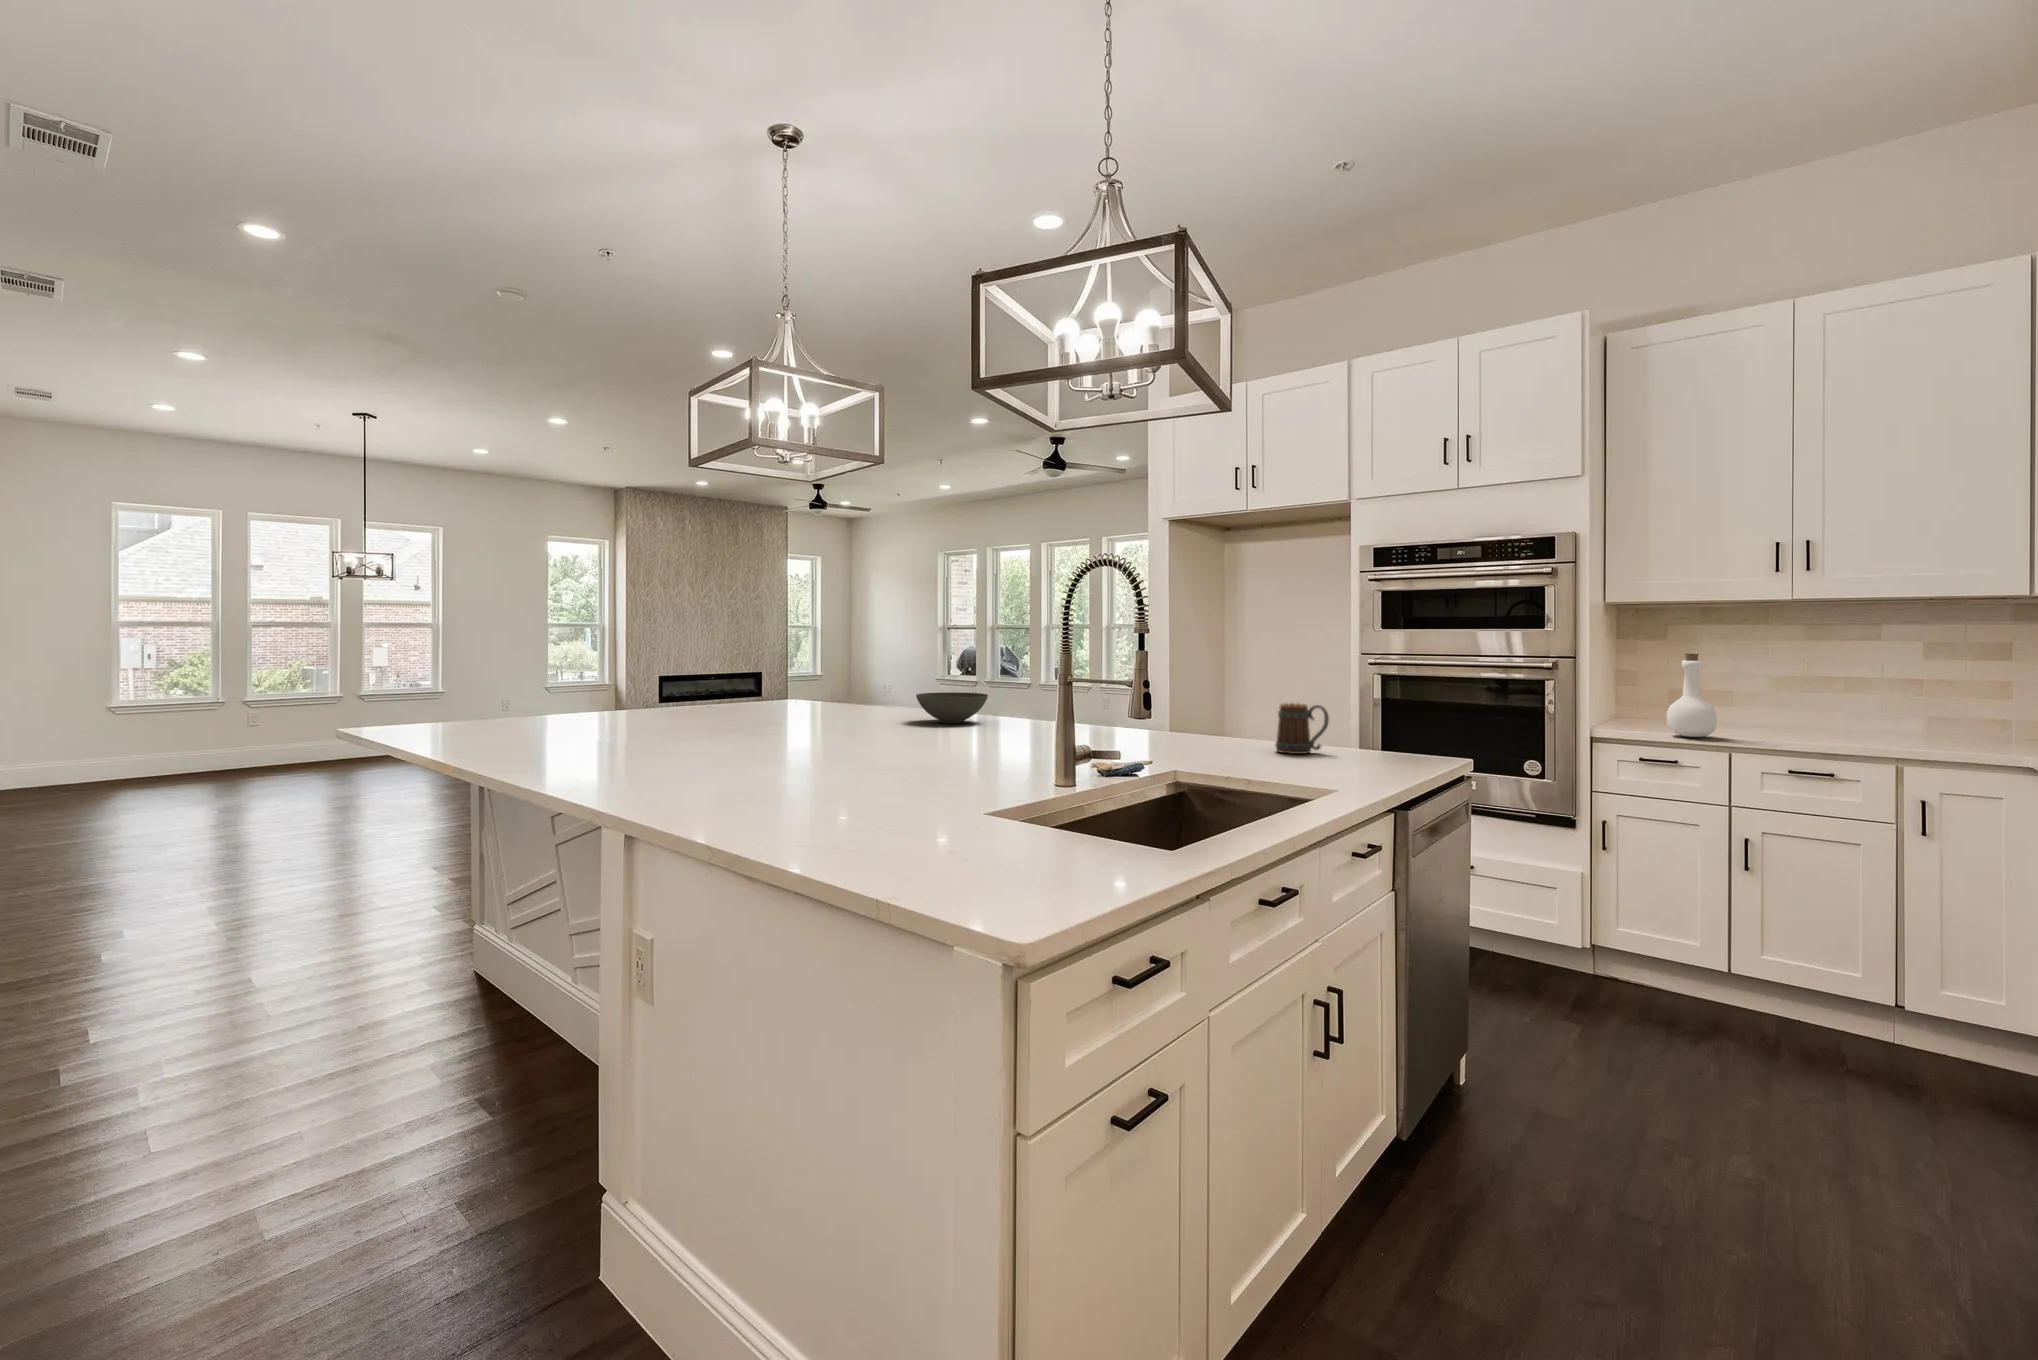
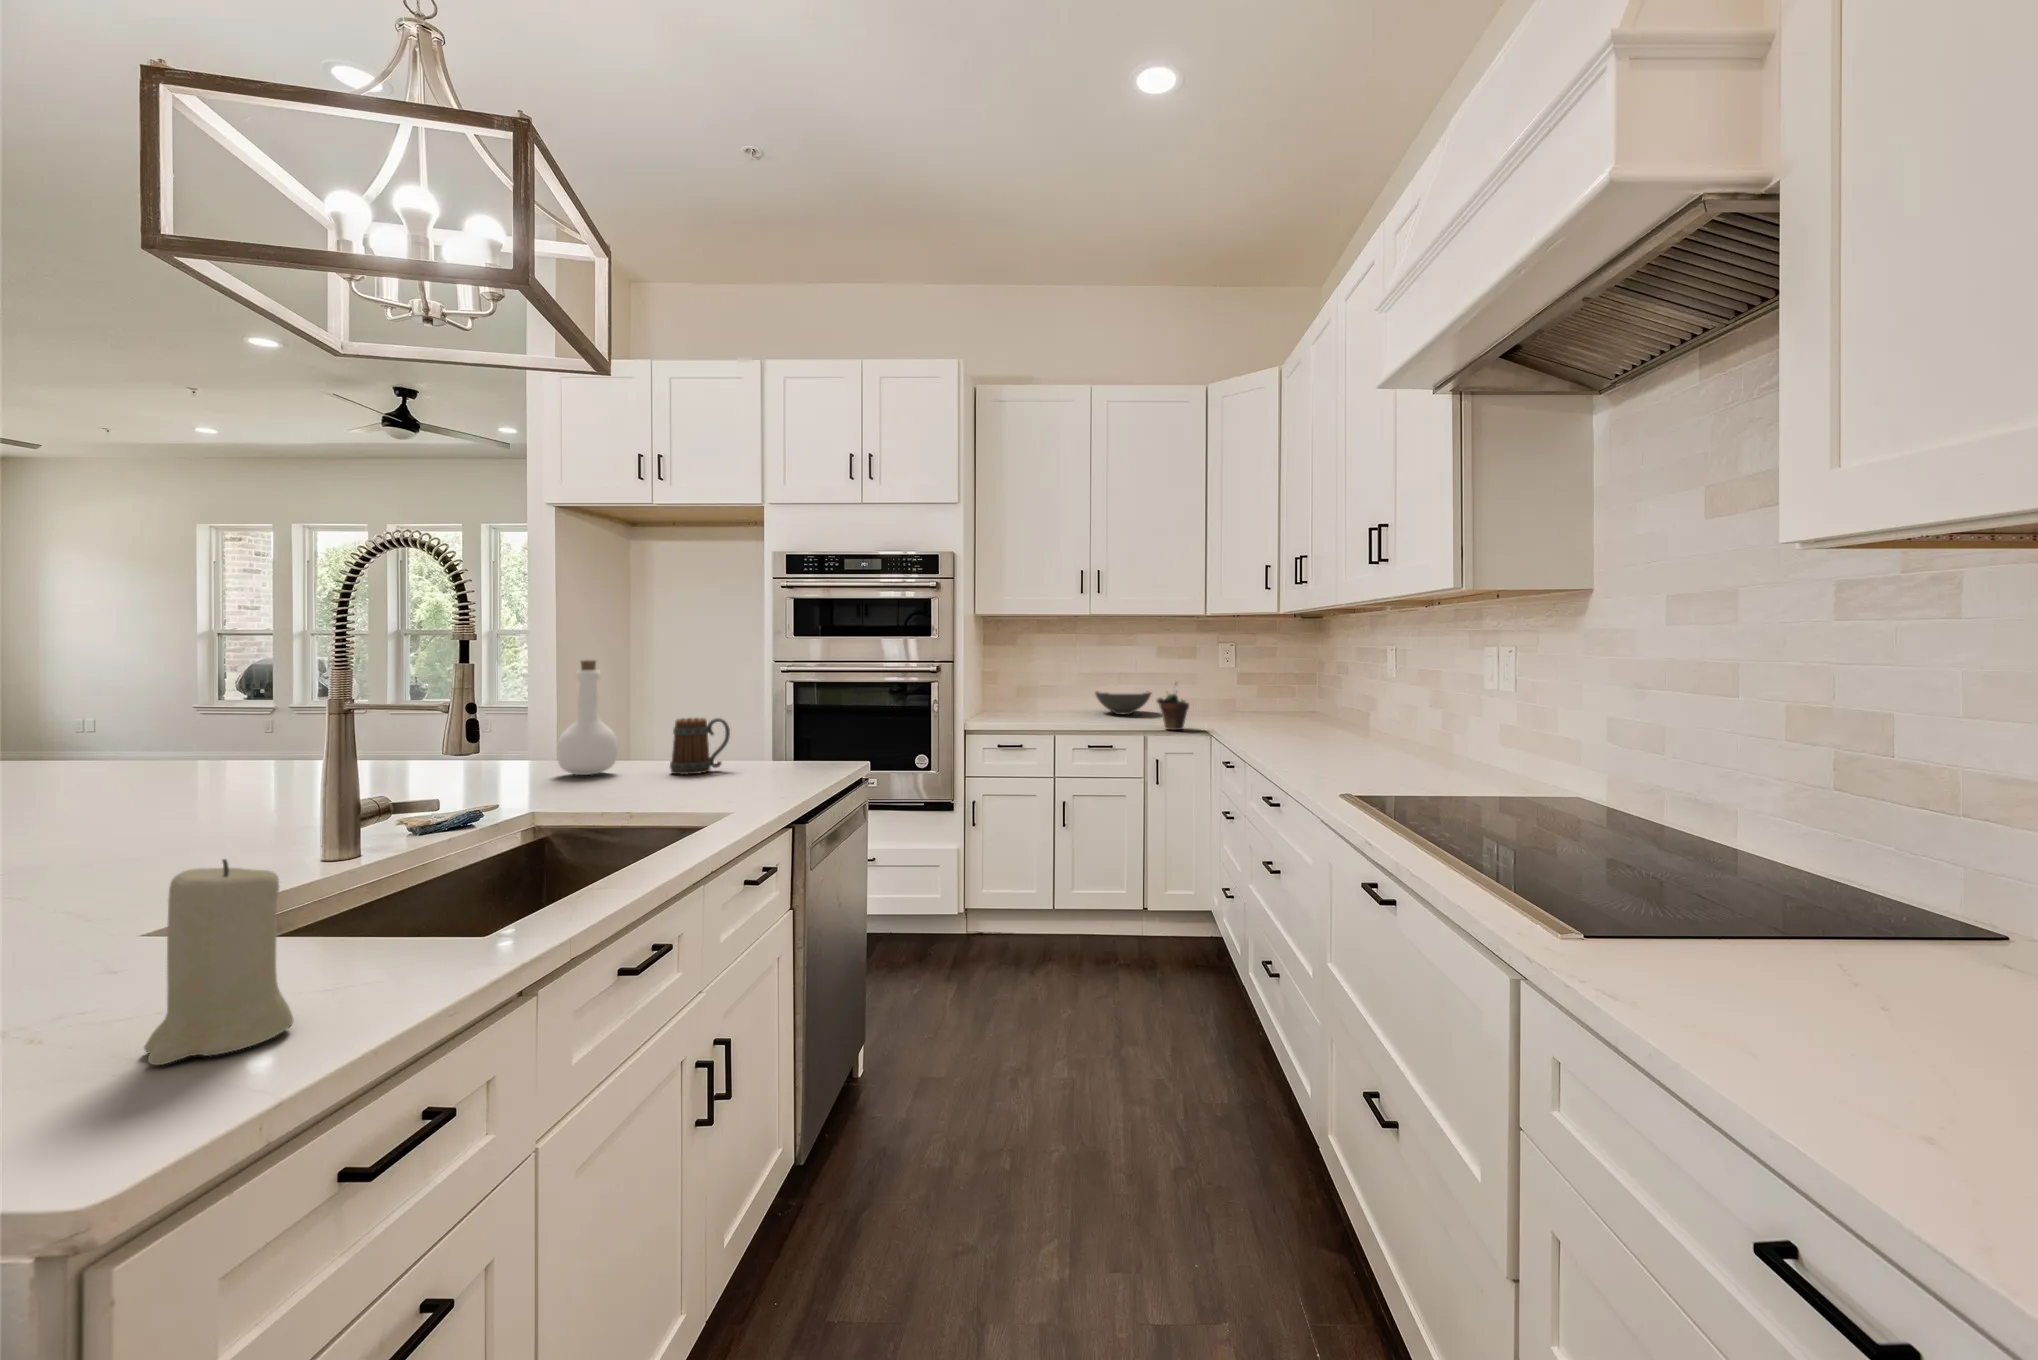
bottle: present [1667,654,1717,737] -> present [557,660,618,775]
succulent plant: none [1911,688,1980,758] -> present [1157,683,1189,730]
bowl: present [916,692,988,723] -> present [1095,692,1151,715]
candle: none [1012,769,1079,886] -> present [144,859,293,1065]

